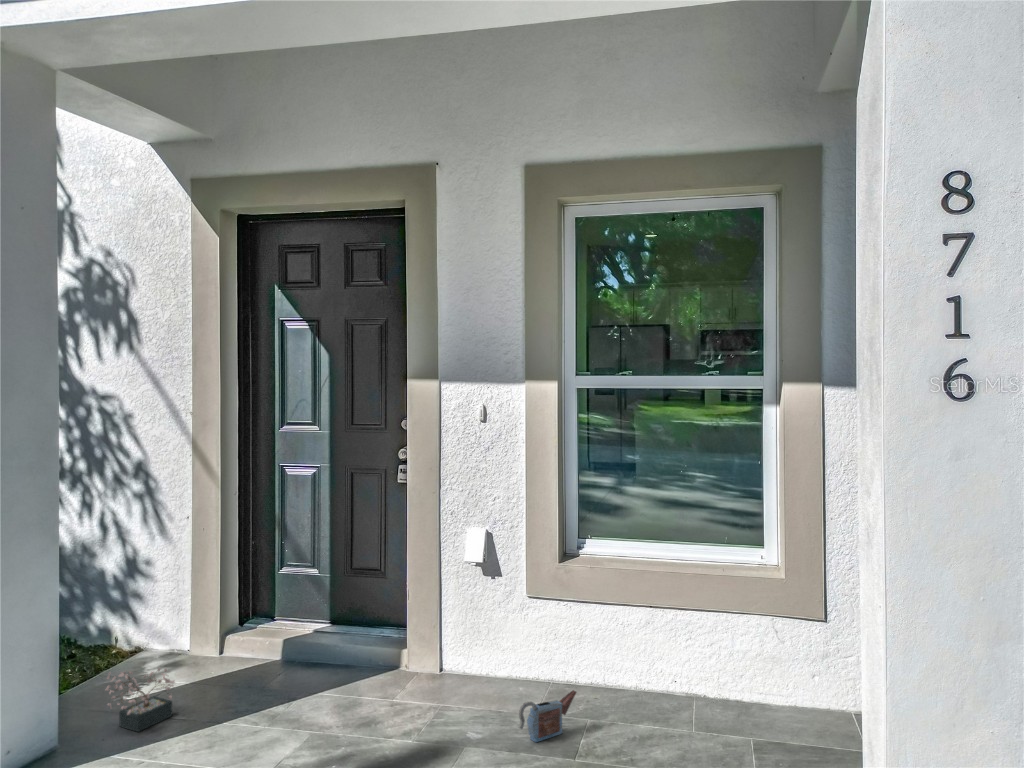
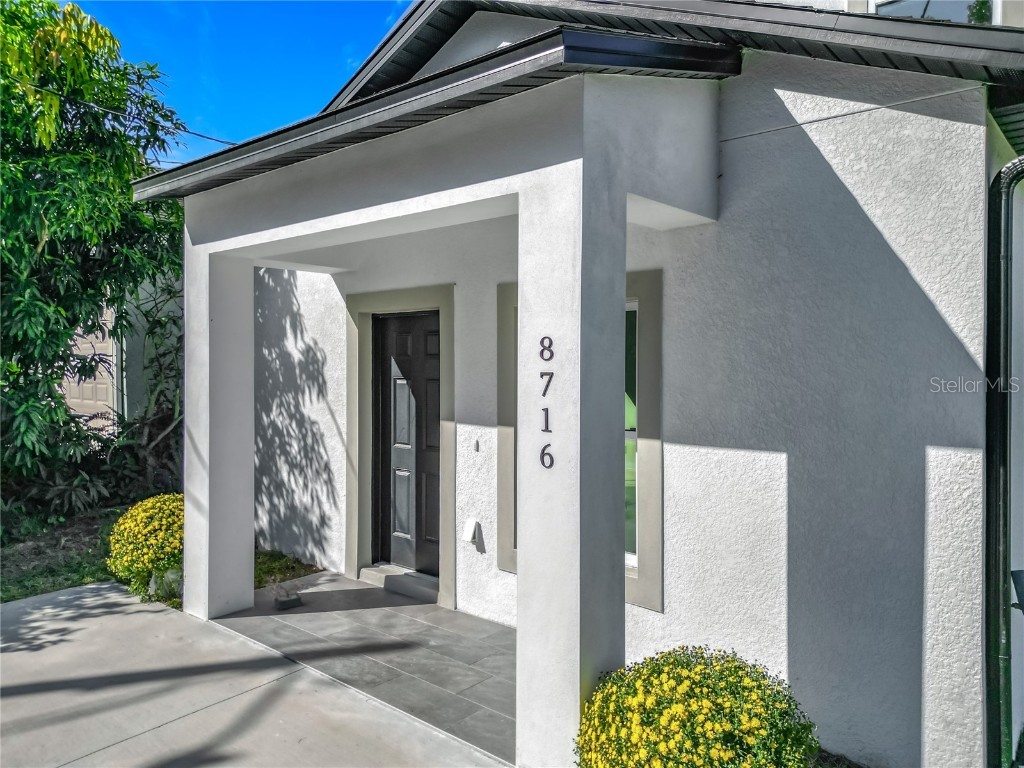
watering can: present [518,690,576,742] -> none [446,630,491,657]

